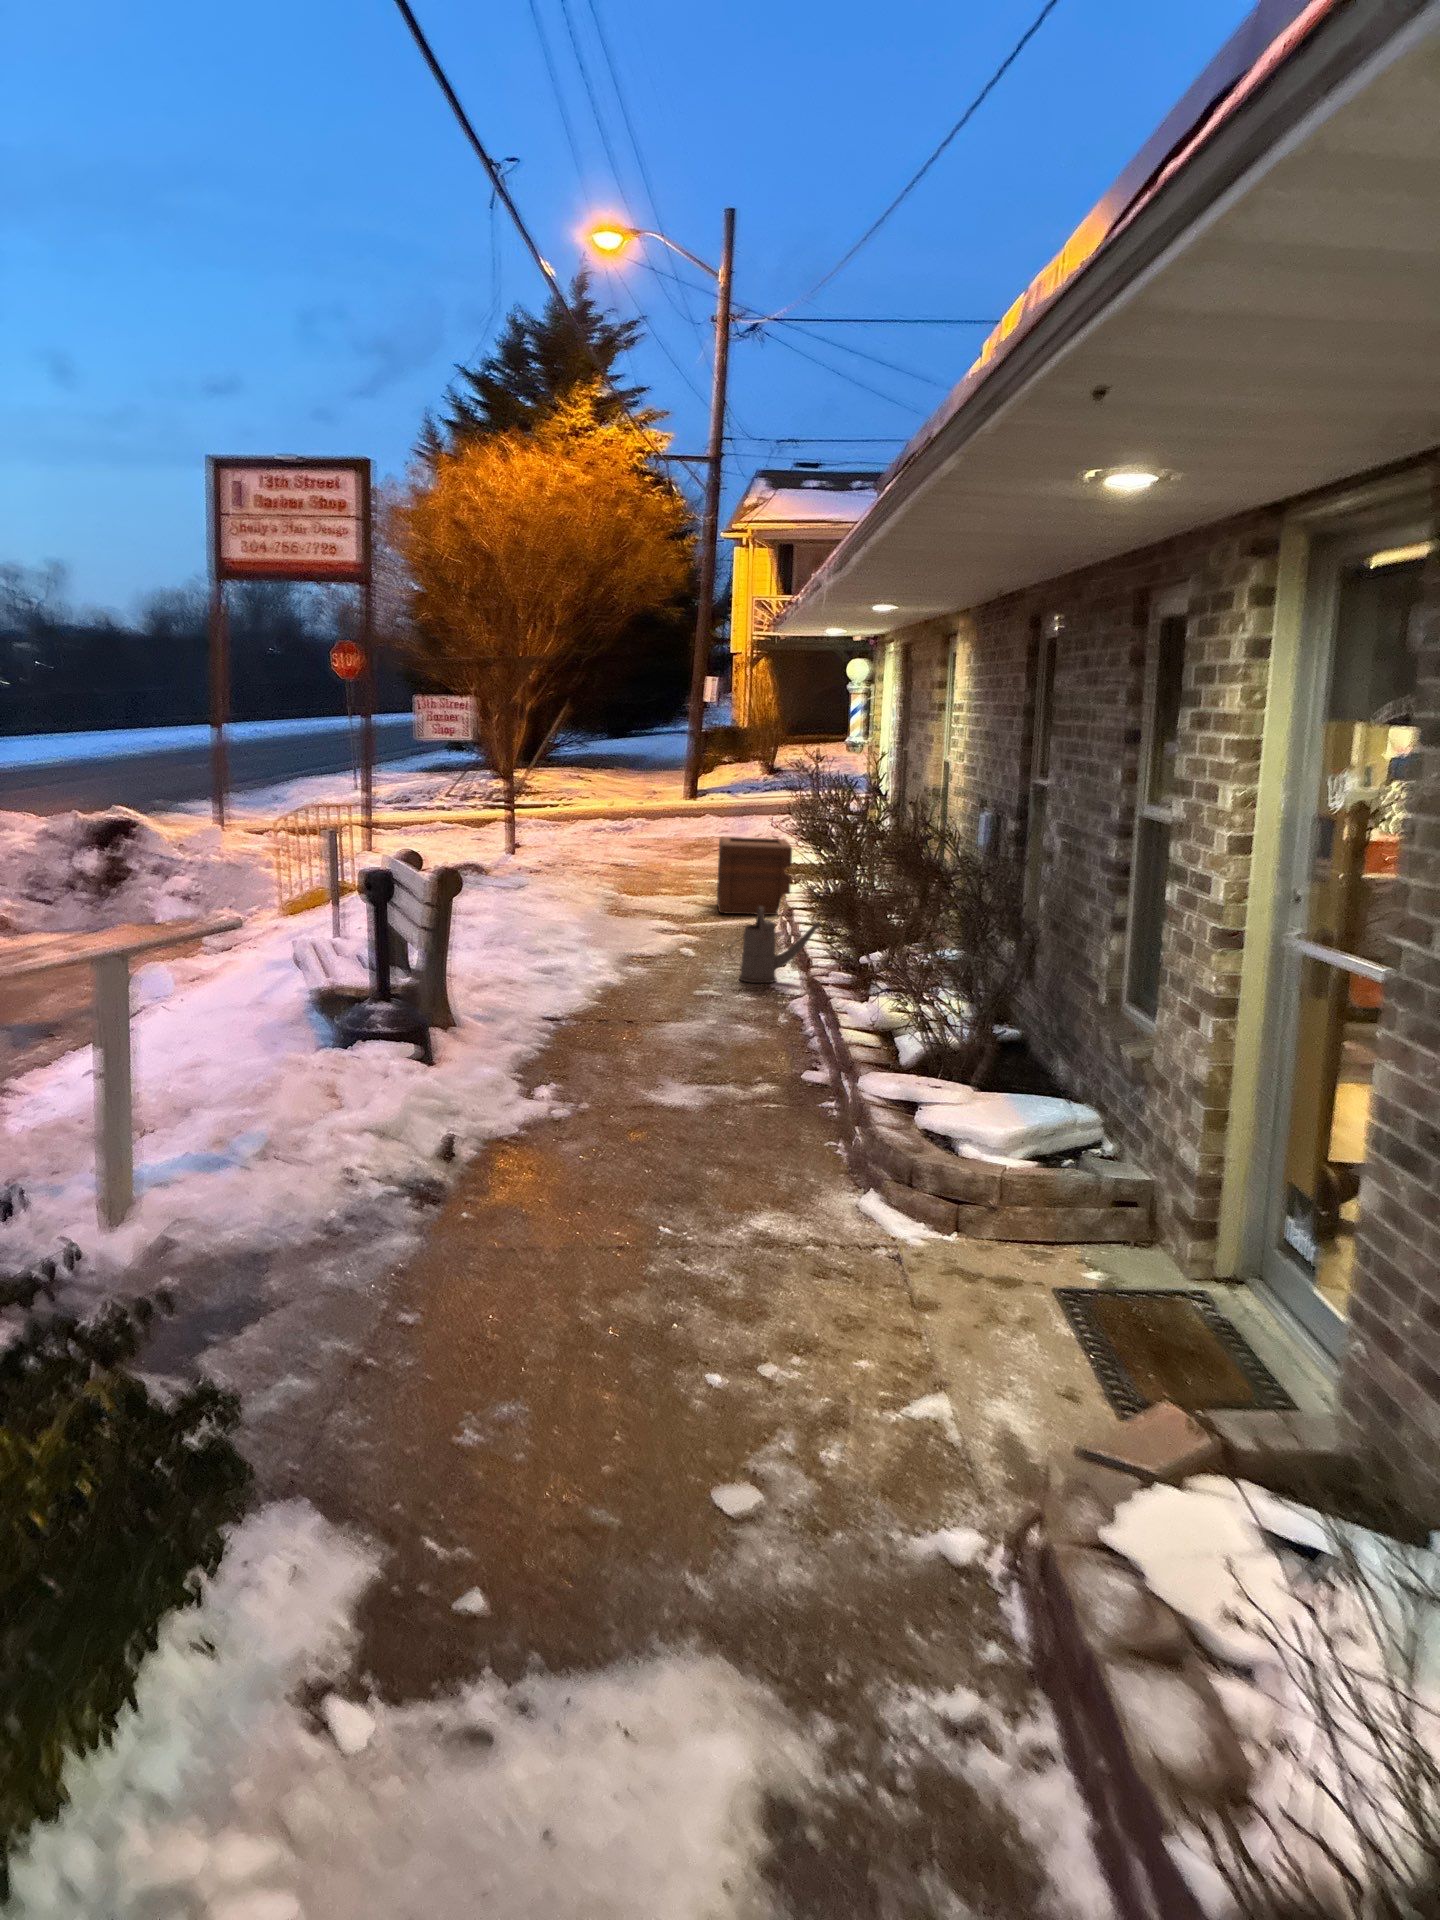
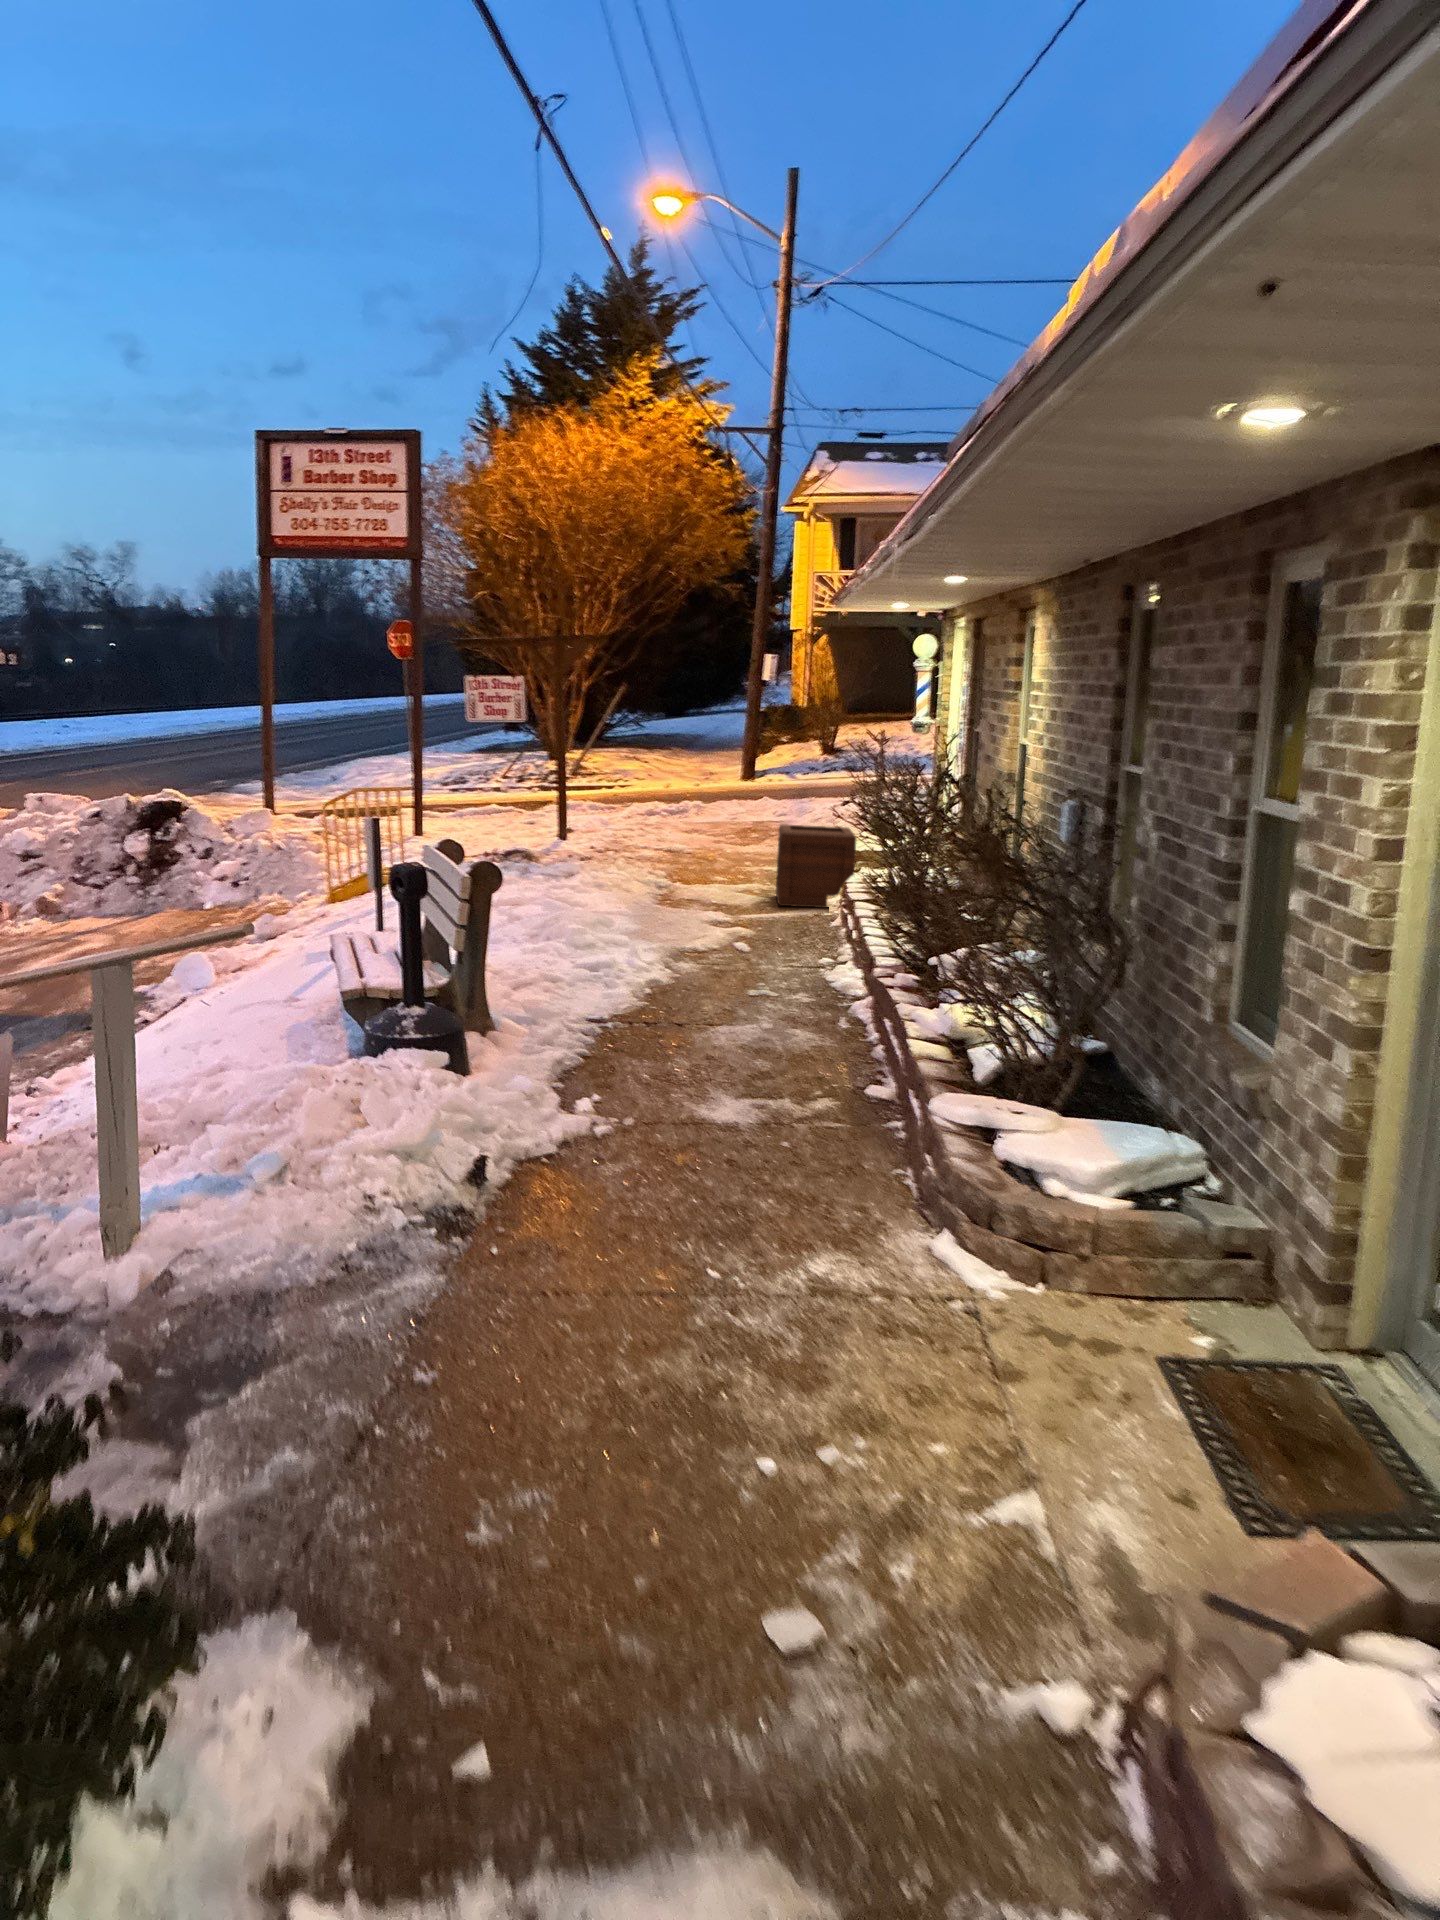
watering can: present [730,907,821,983] -> none [788,902,888,984]

